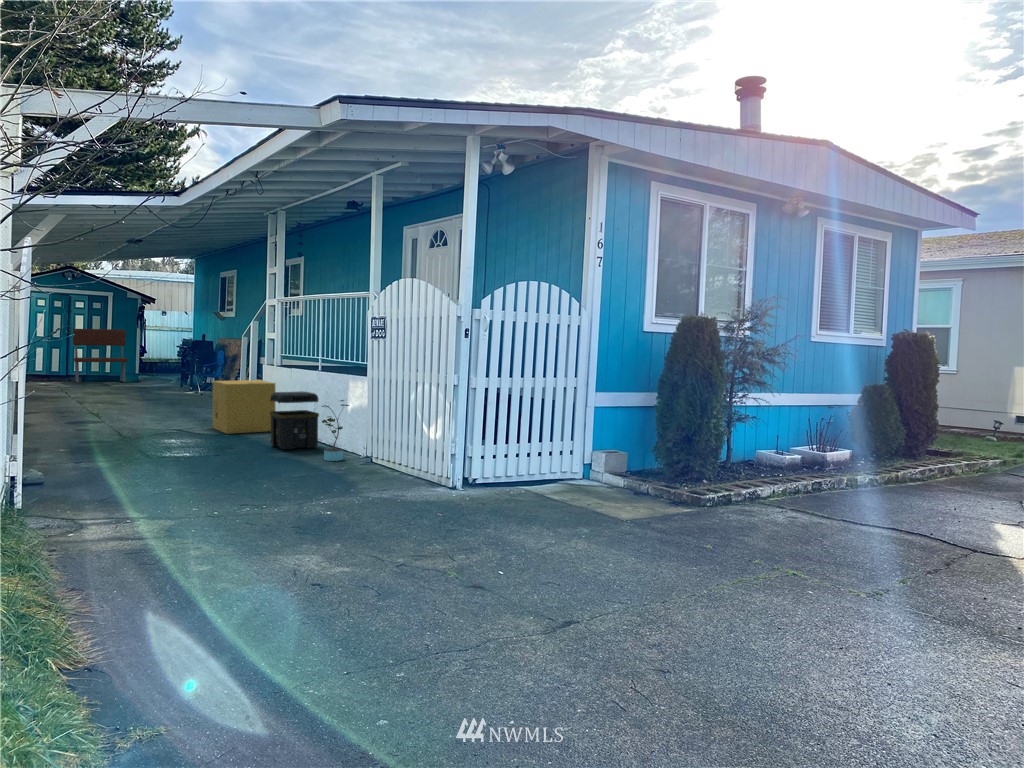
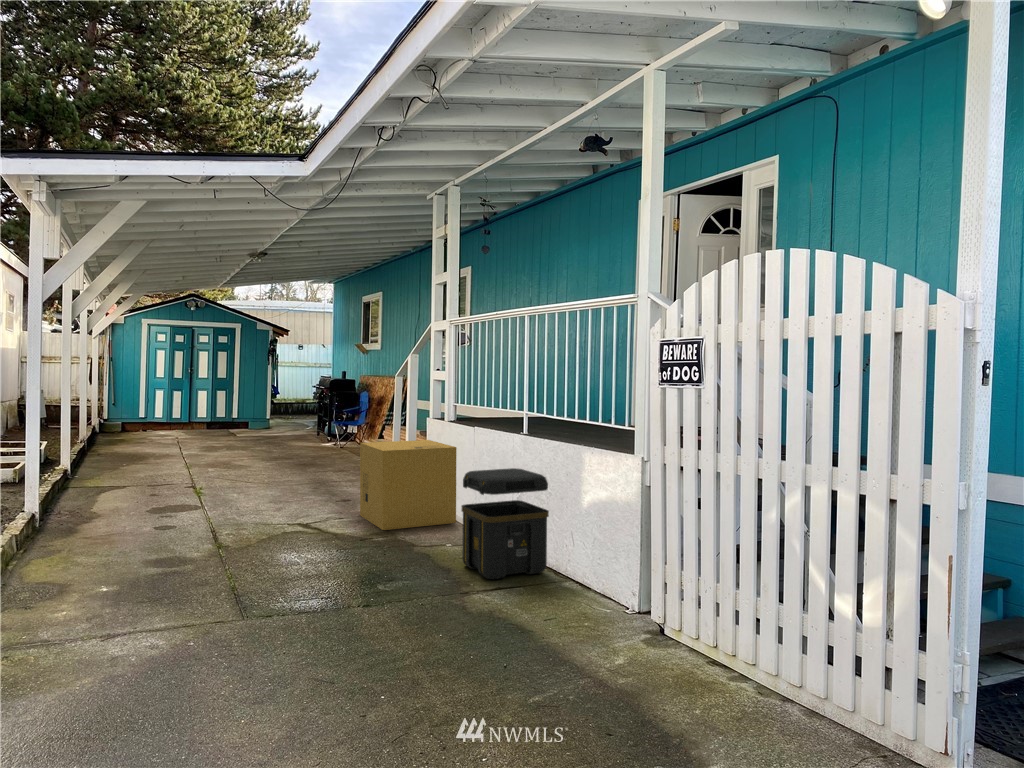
bench: present [73,329,128,383] -> none [196,367,257,431]
potted plant: present [322,400,349,461] -> none [569,496,631,620]

